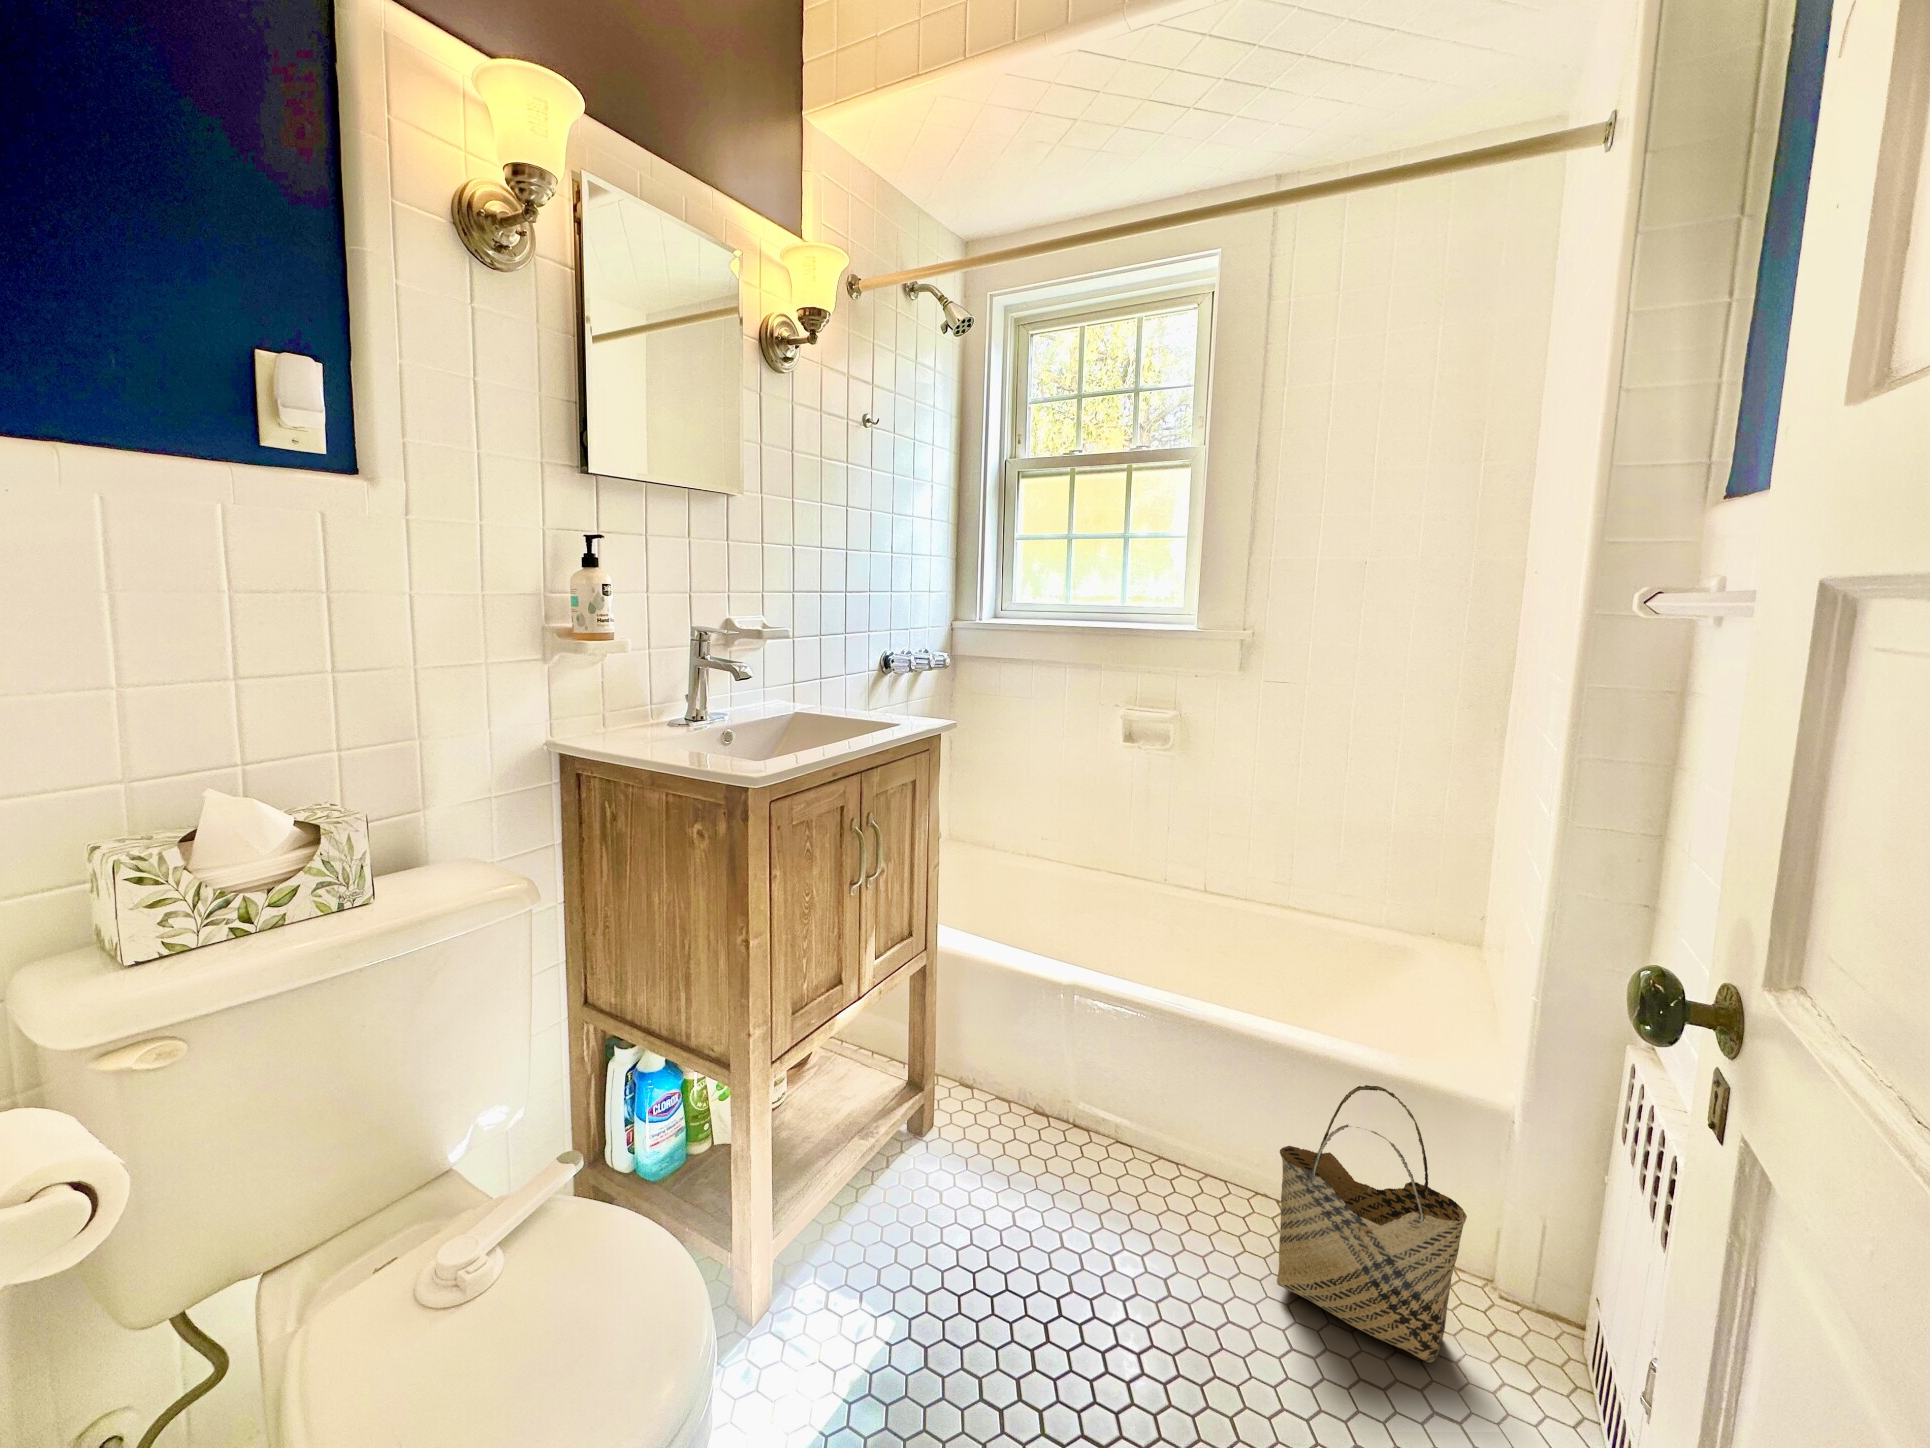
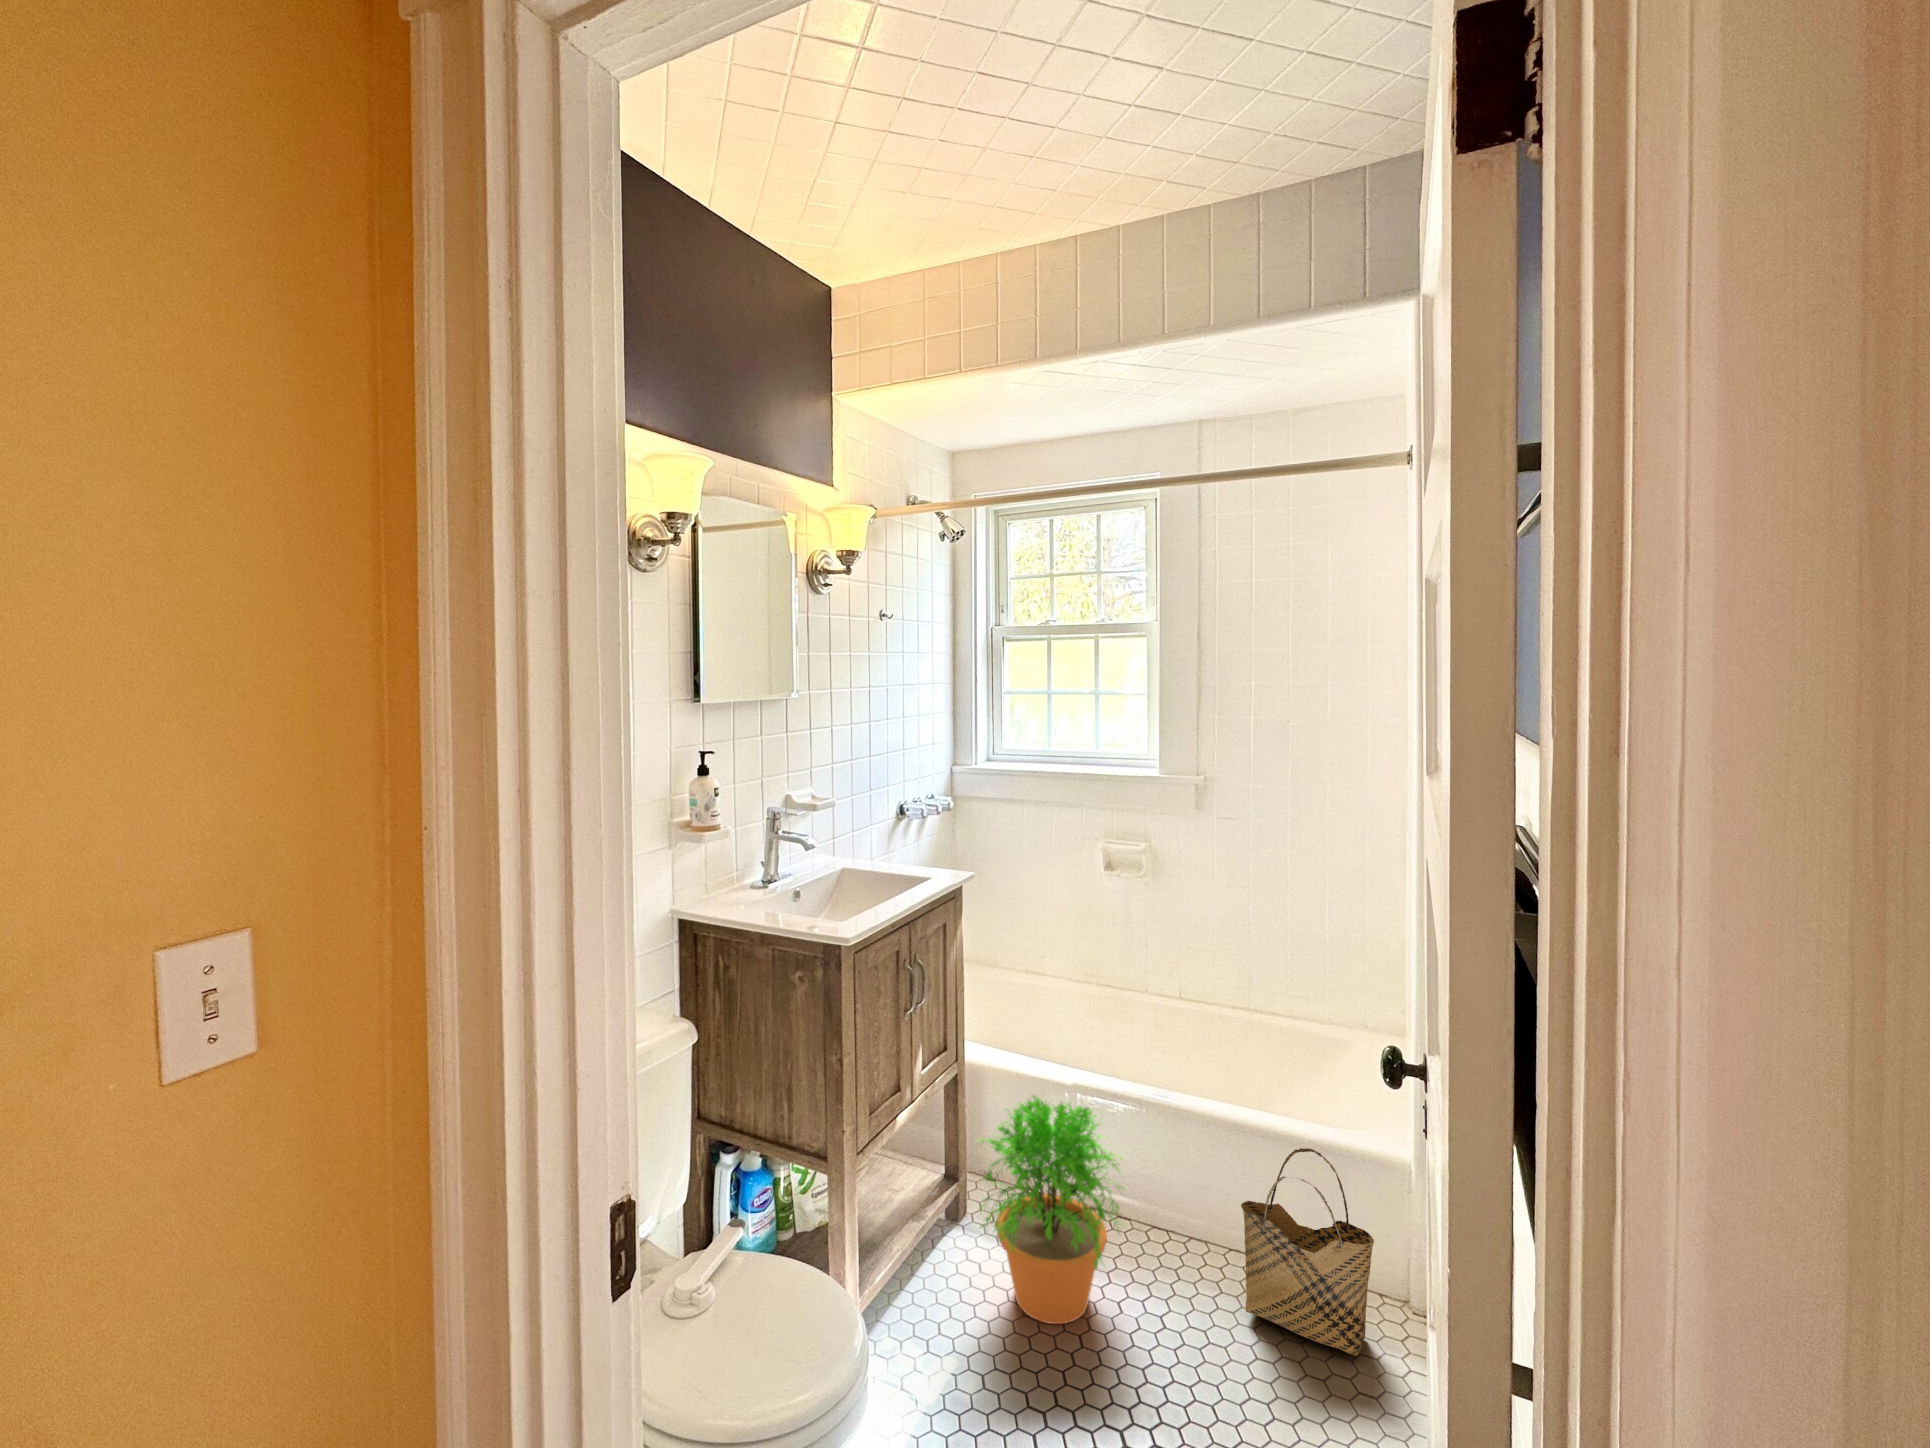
potted plant: none [936,994,1133,1283] -> present [980,1095,1125,1324]

